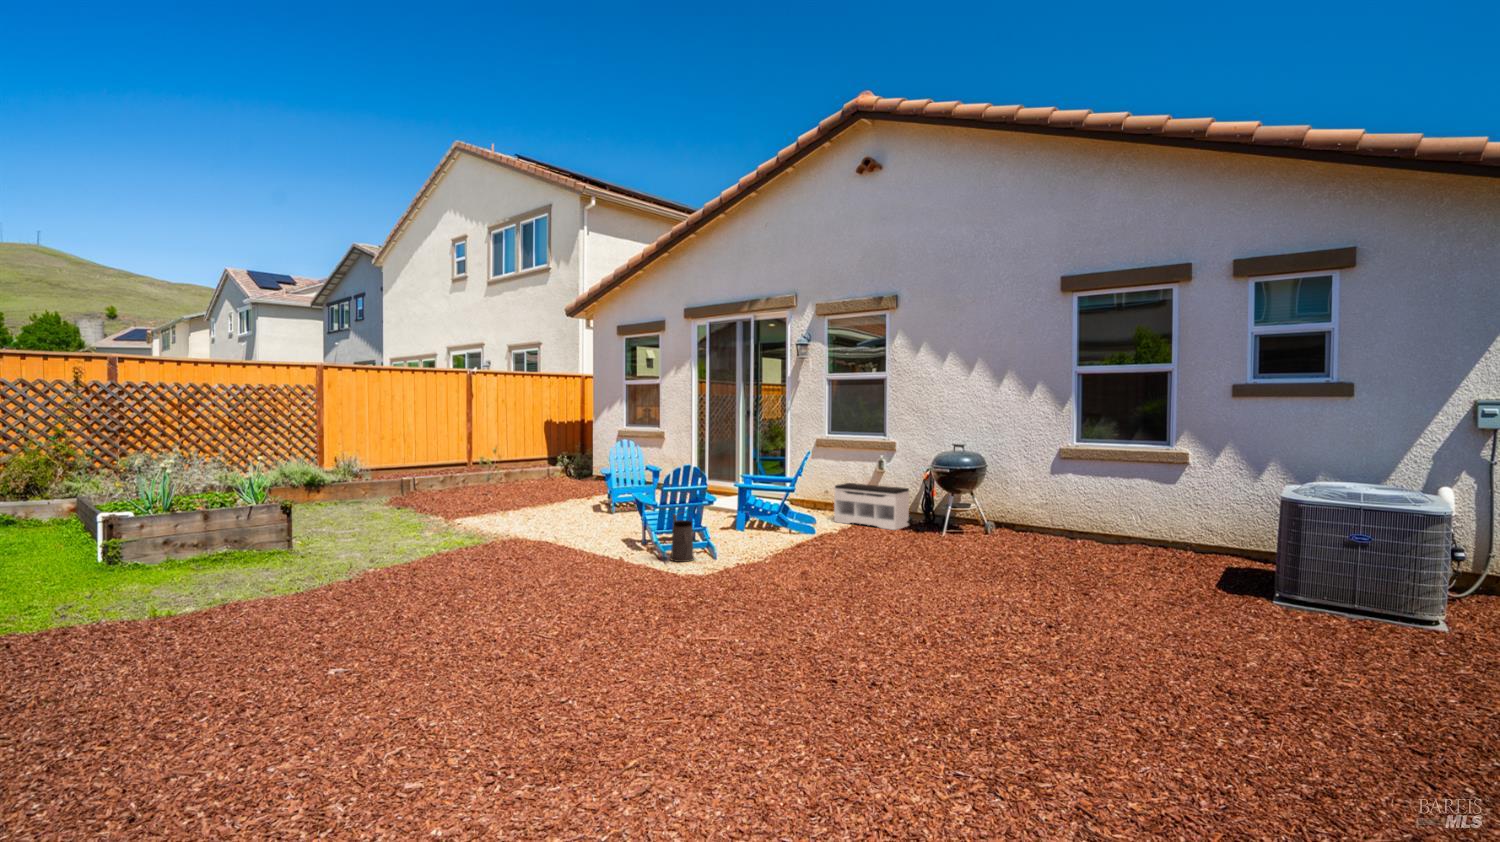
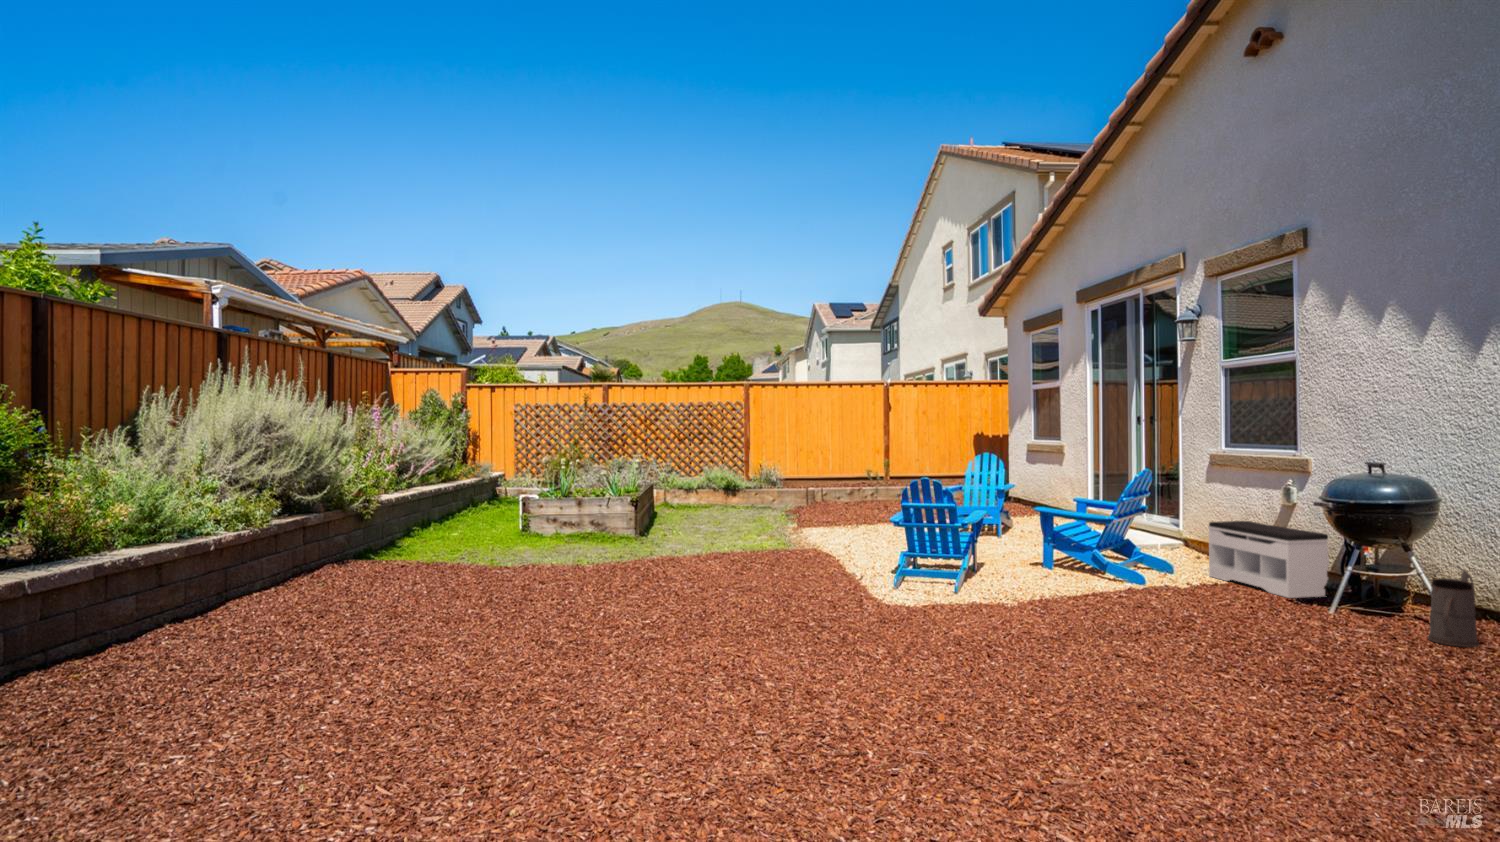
watering can: present [670,512,694,562] -> present [1428,565,1479,647]

